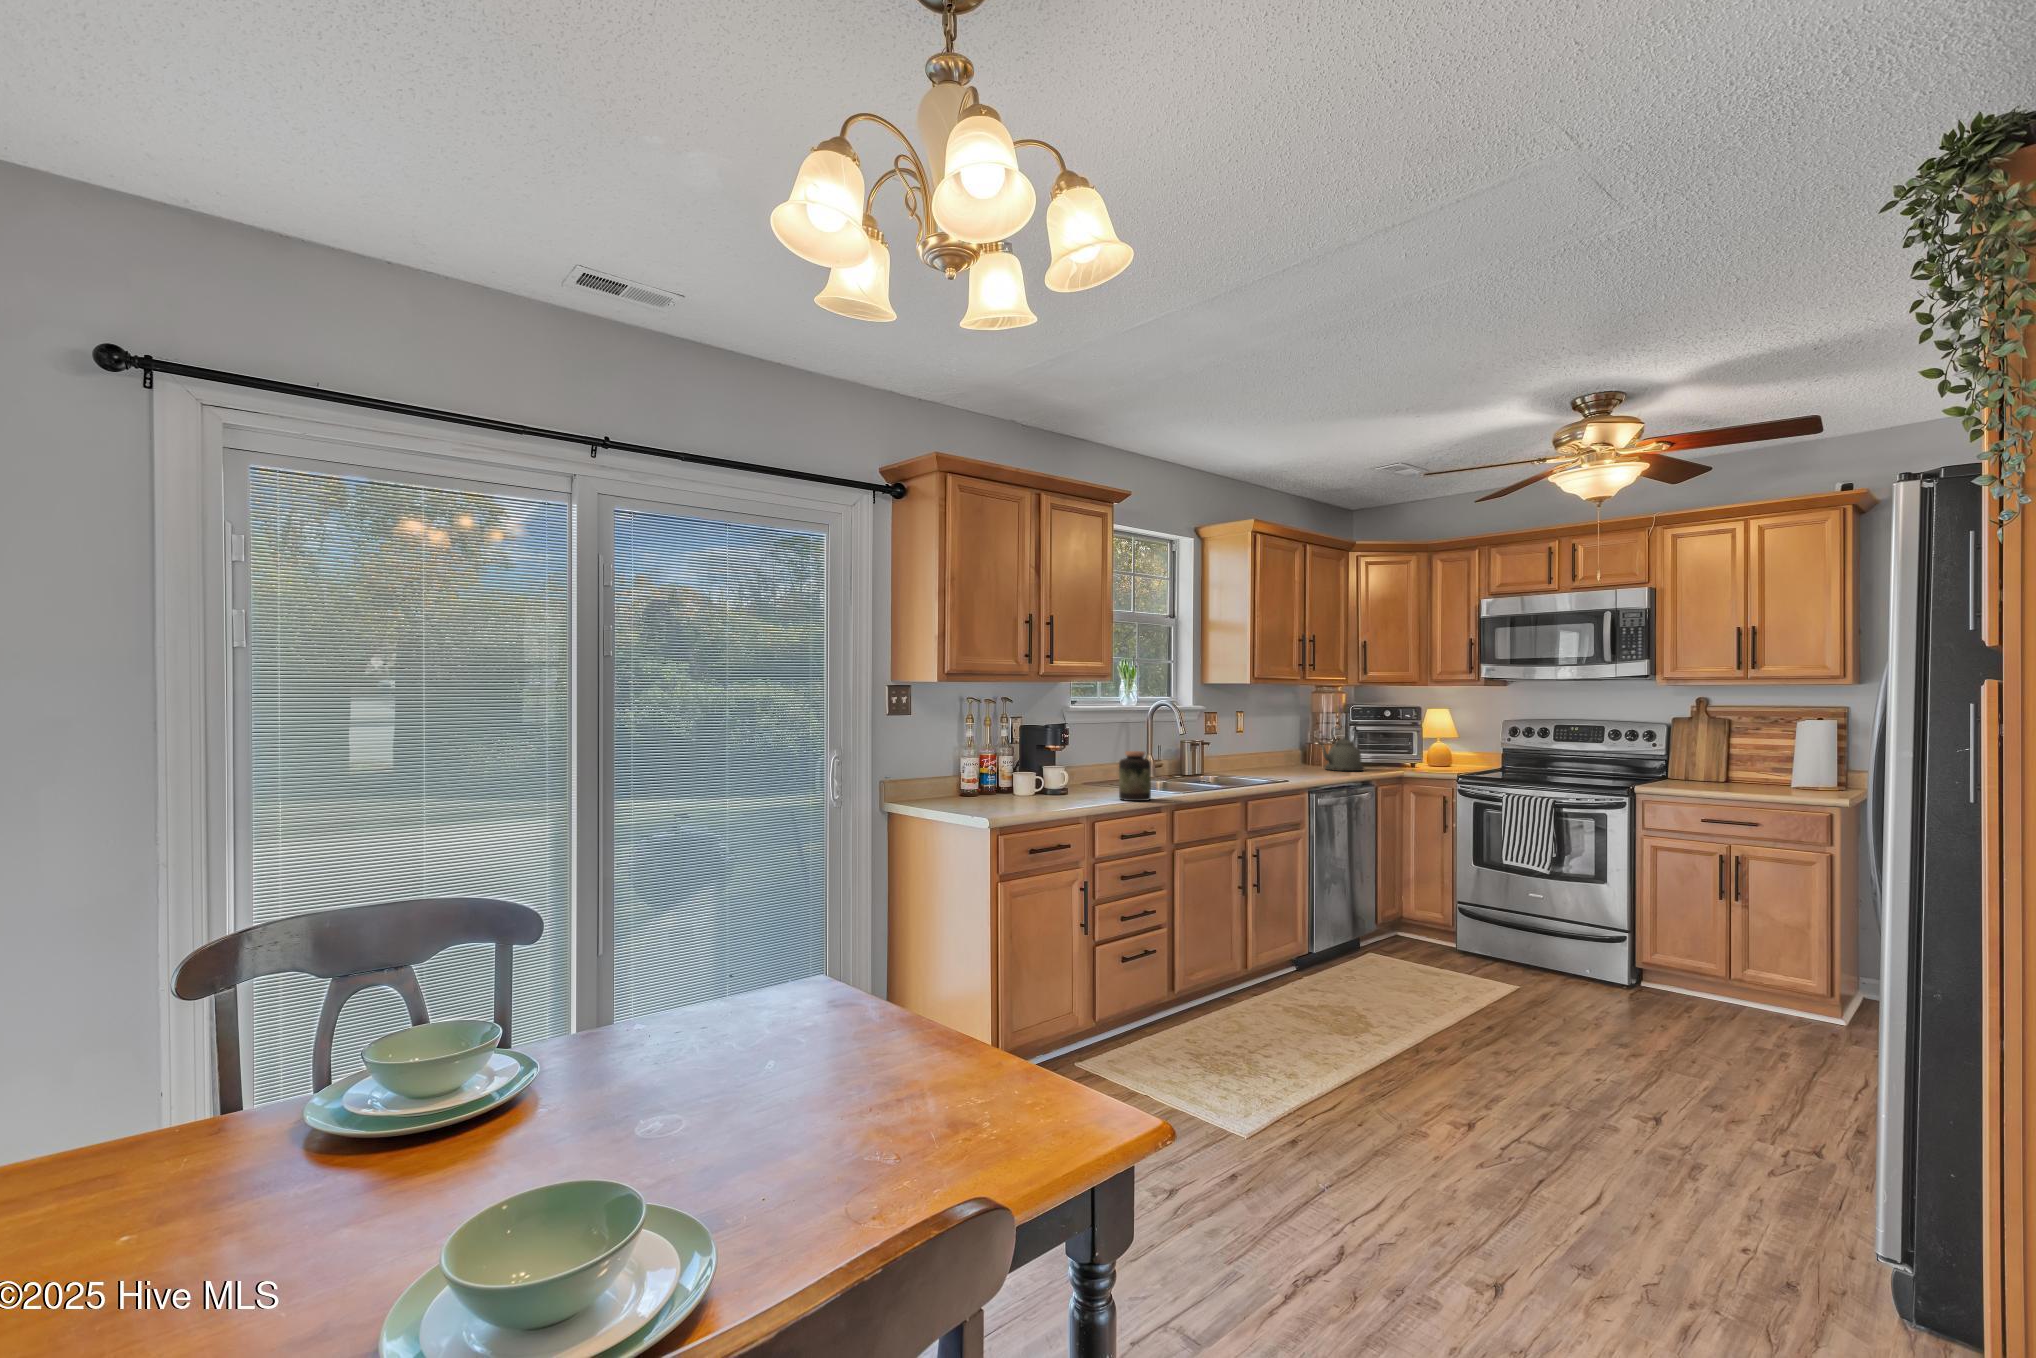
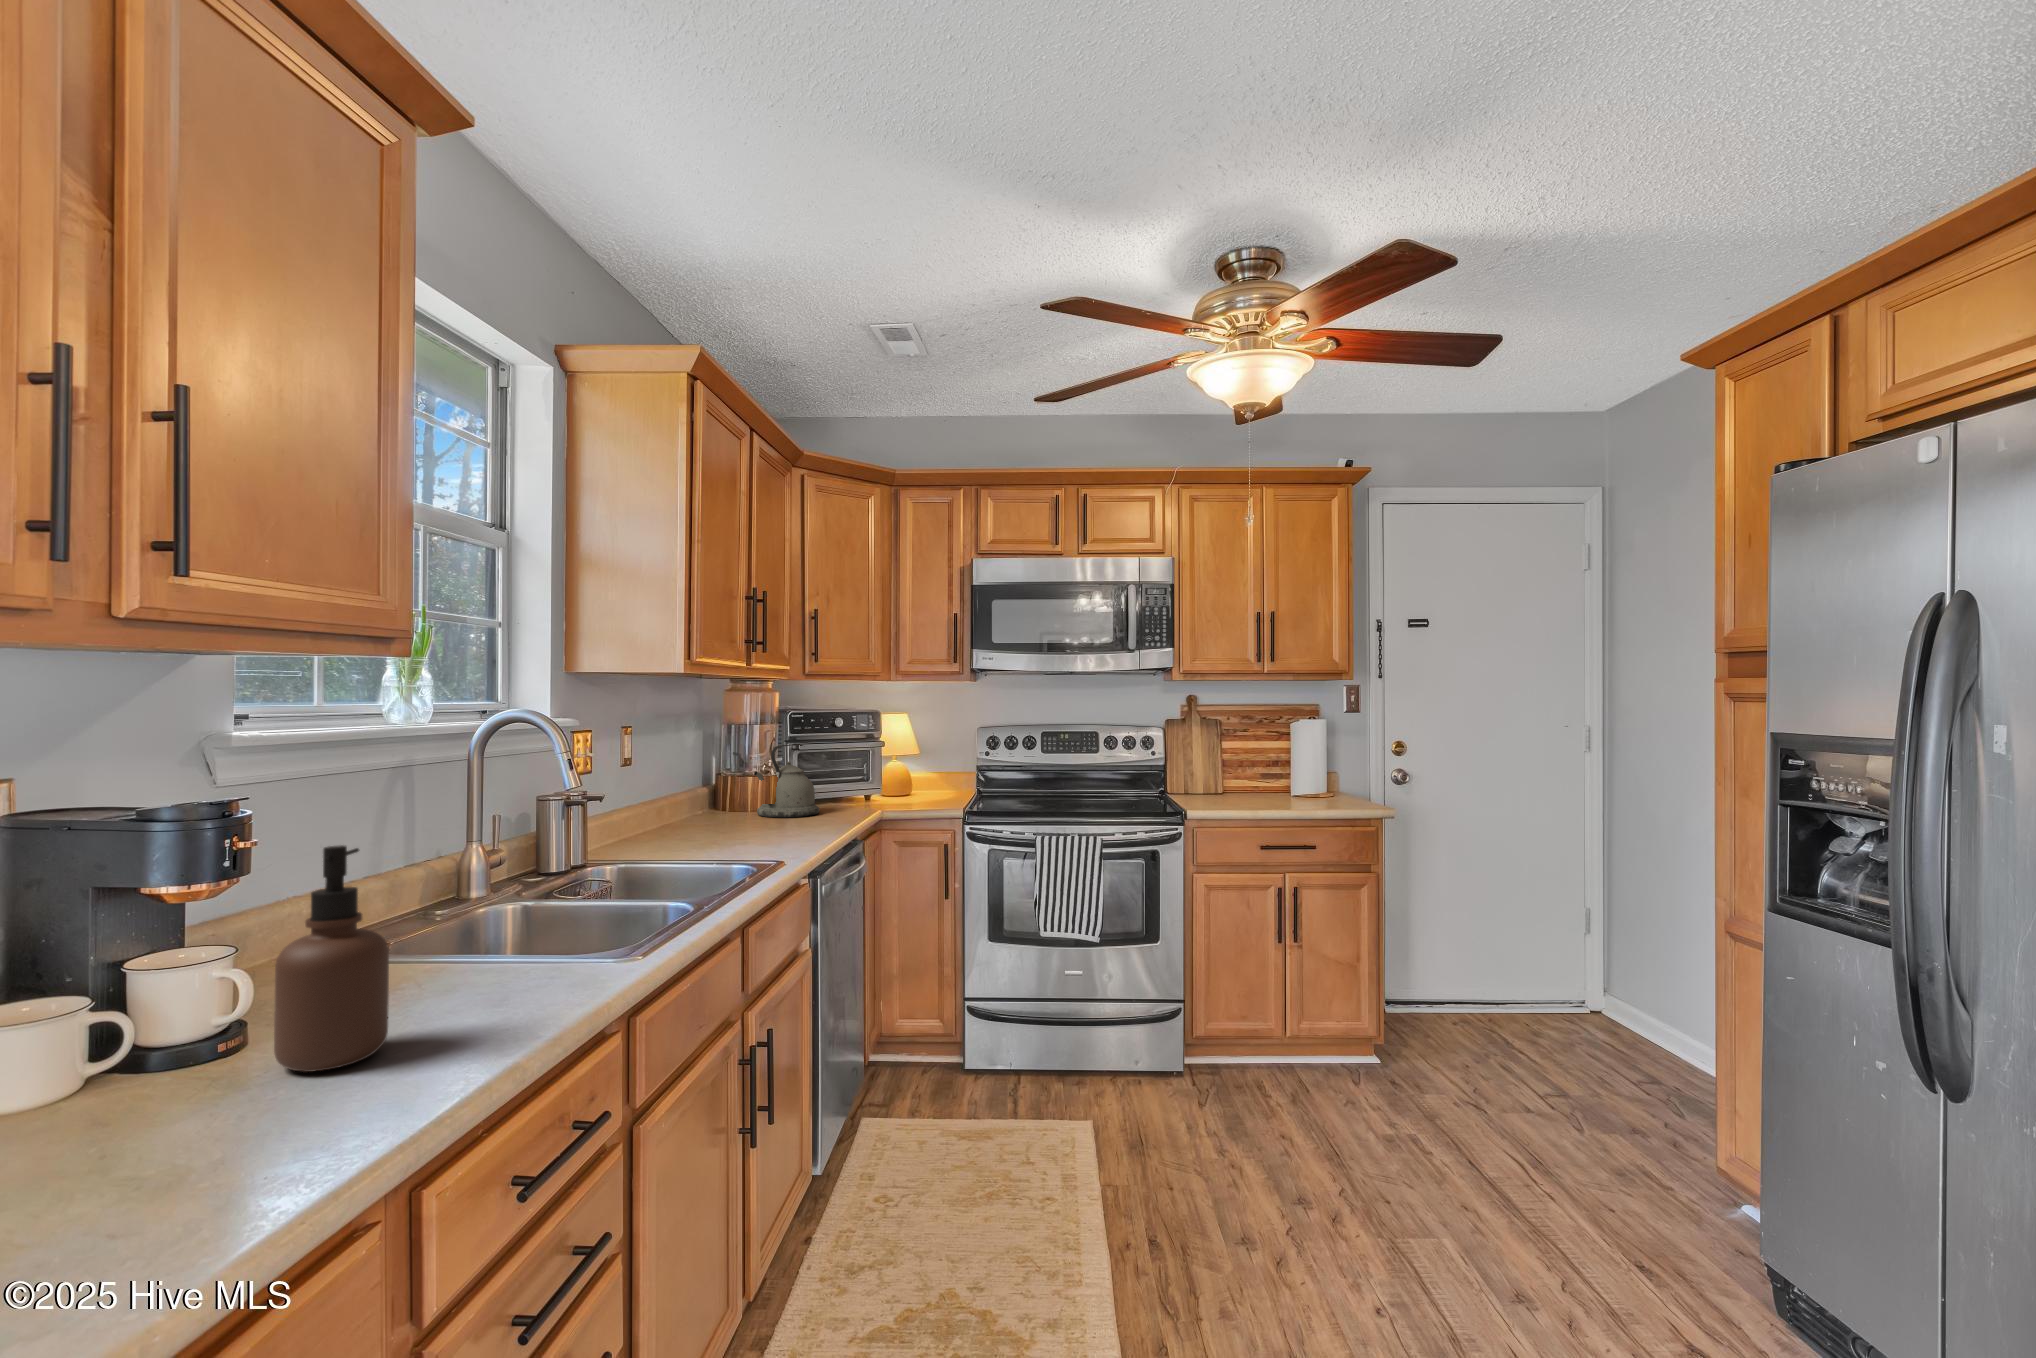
soap dispenser: none [1074,740,1100,803] -> present [274,845,389,1072]
jar: present [1119,751,1151,801] -> none [444,854,552,1015]

